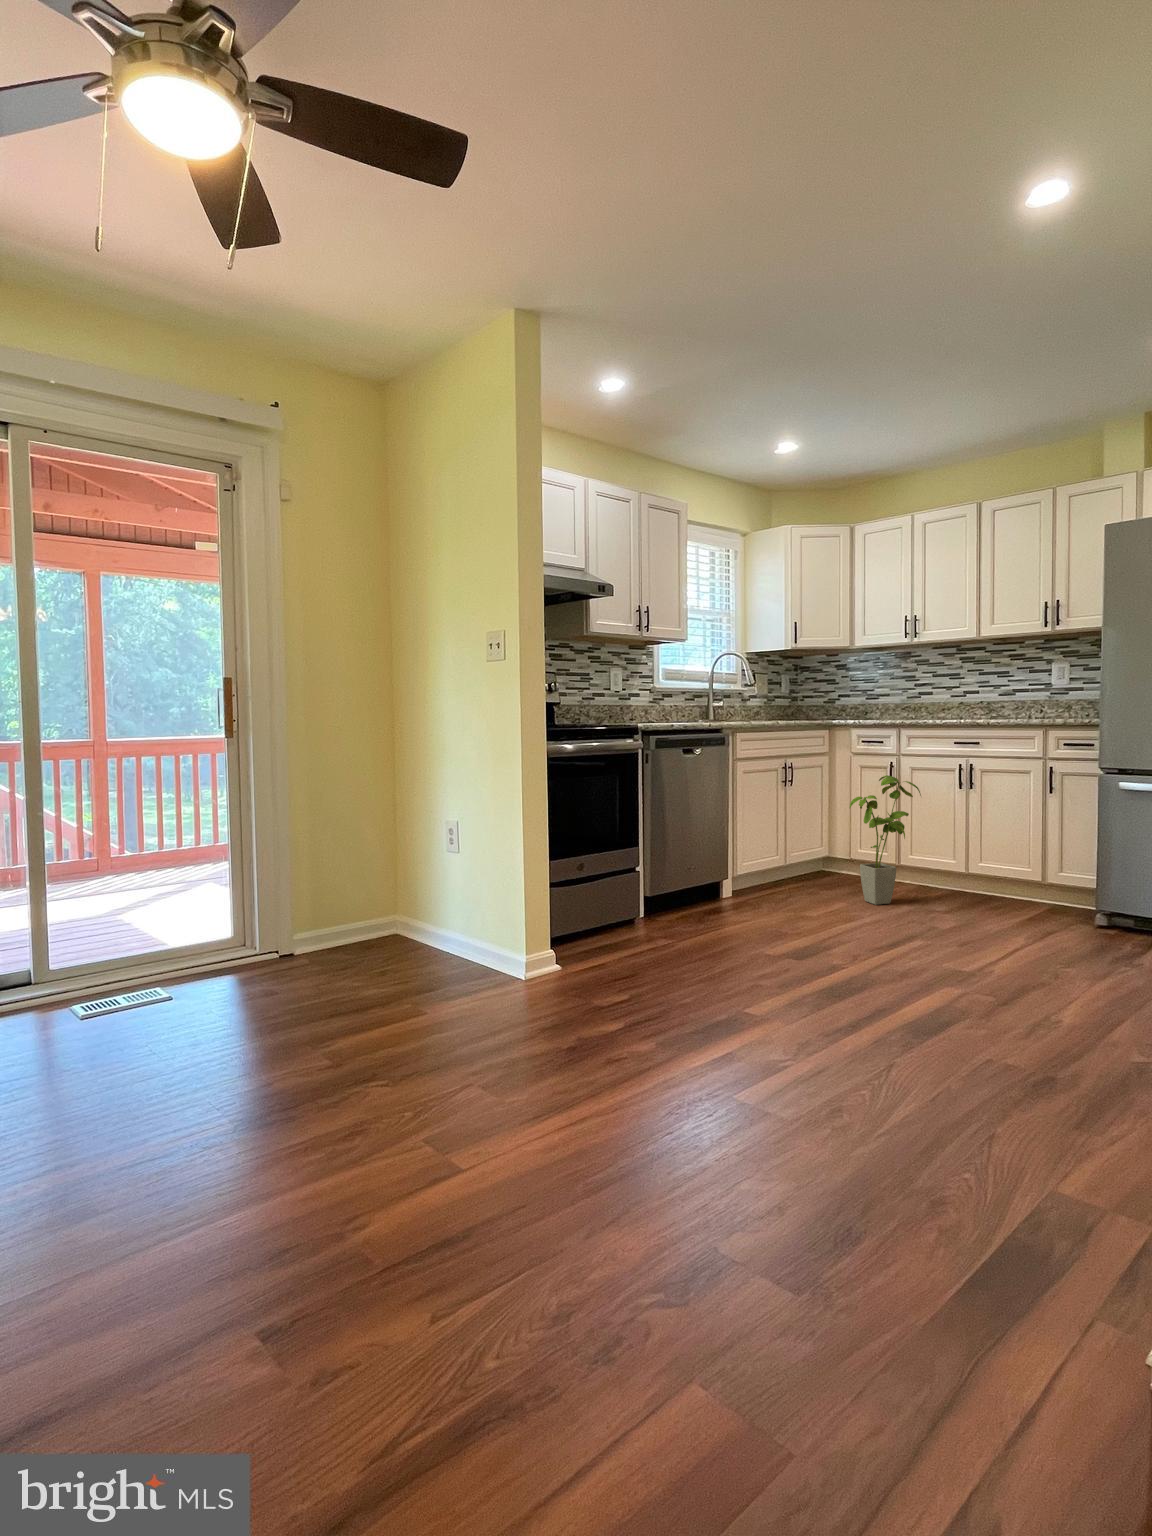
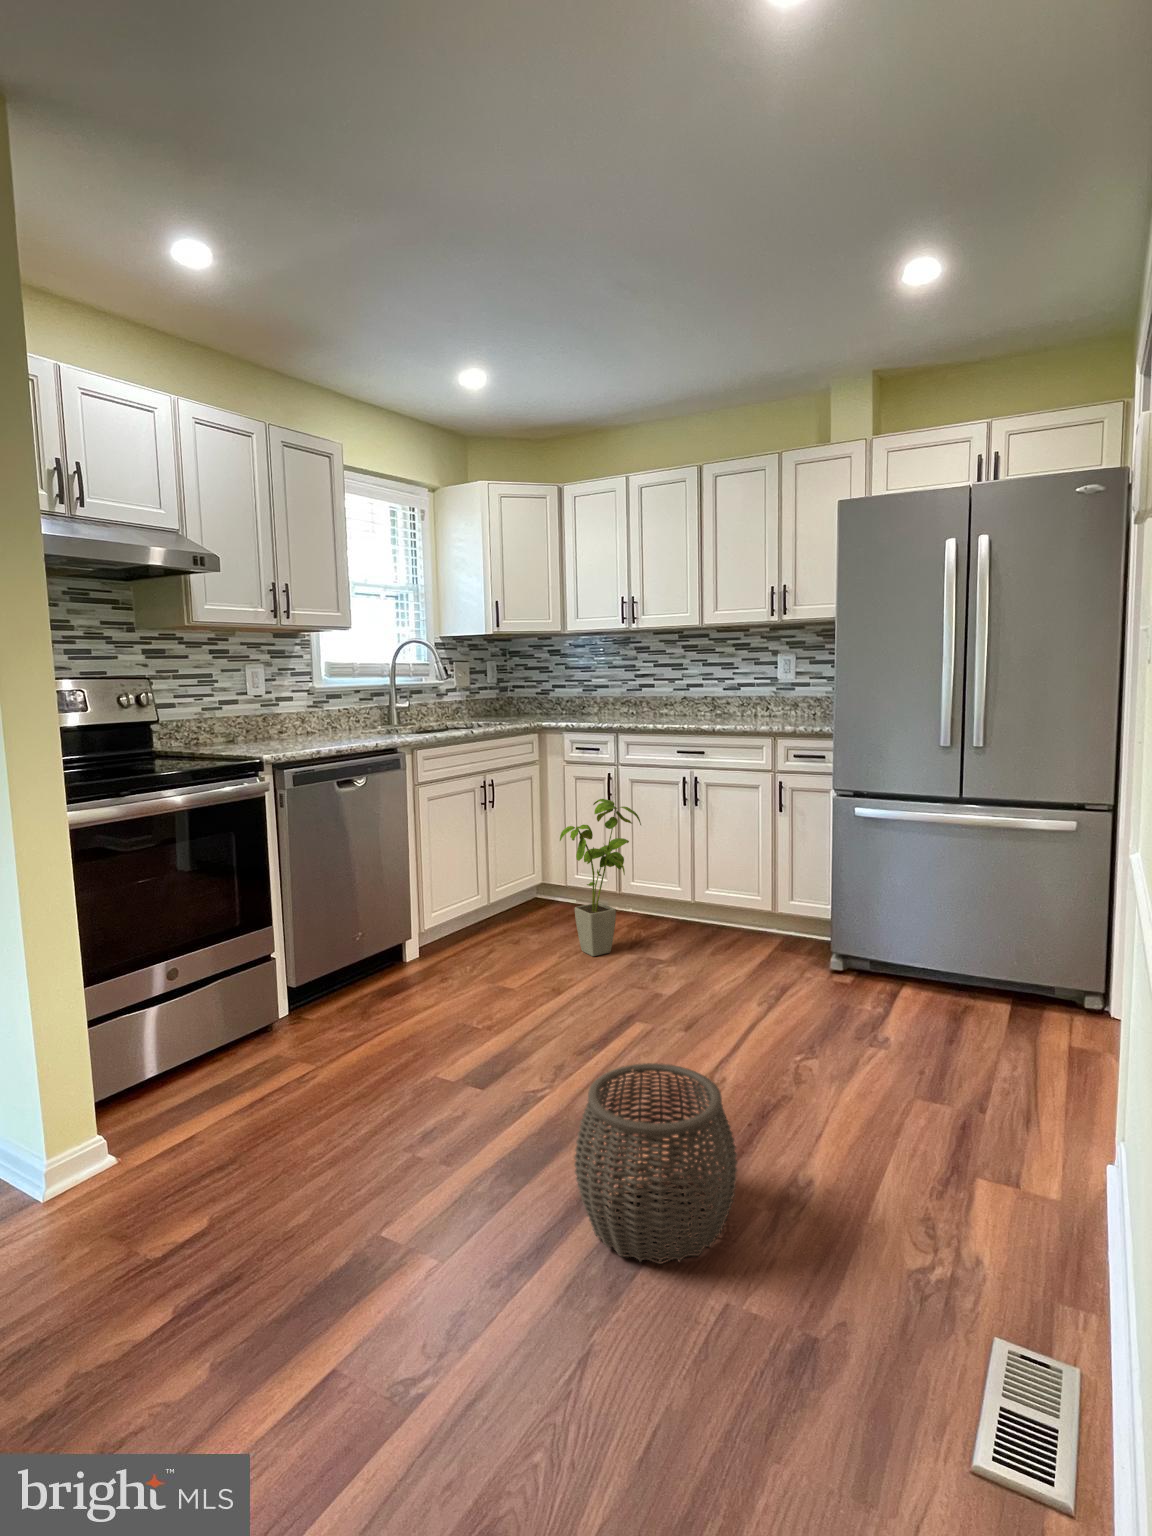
woven basket: none [881,923,1008,1048] -> present [574,1063,738,1264]

